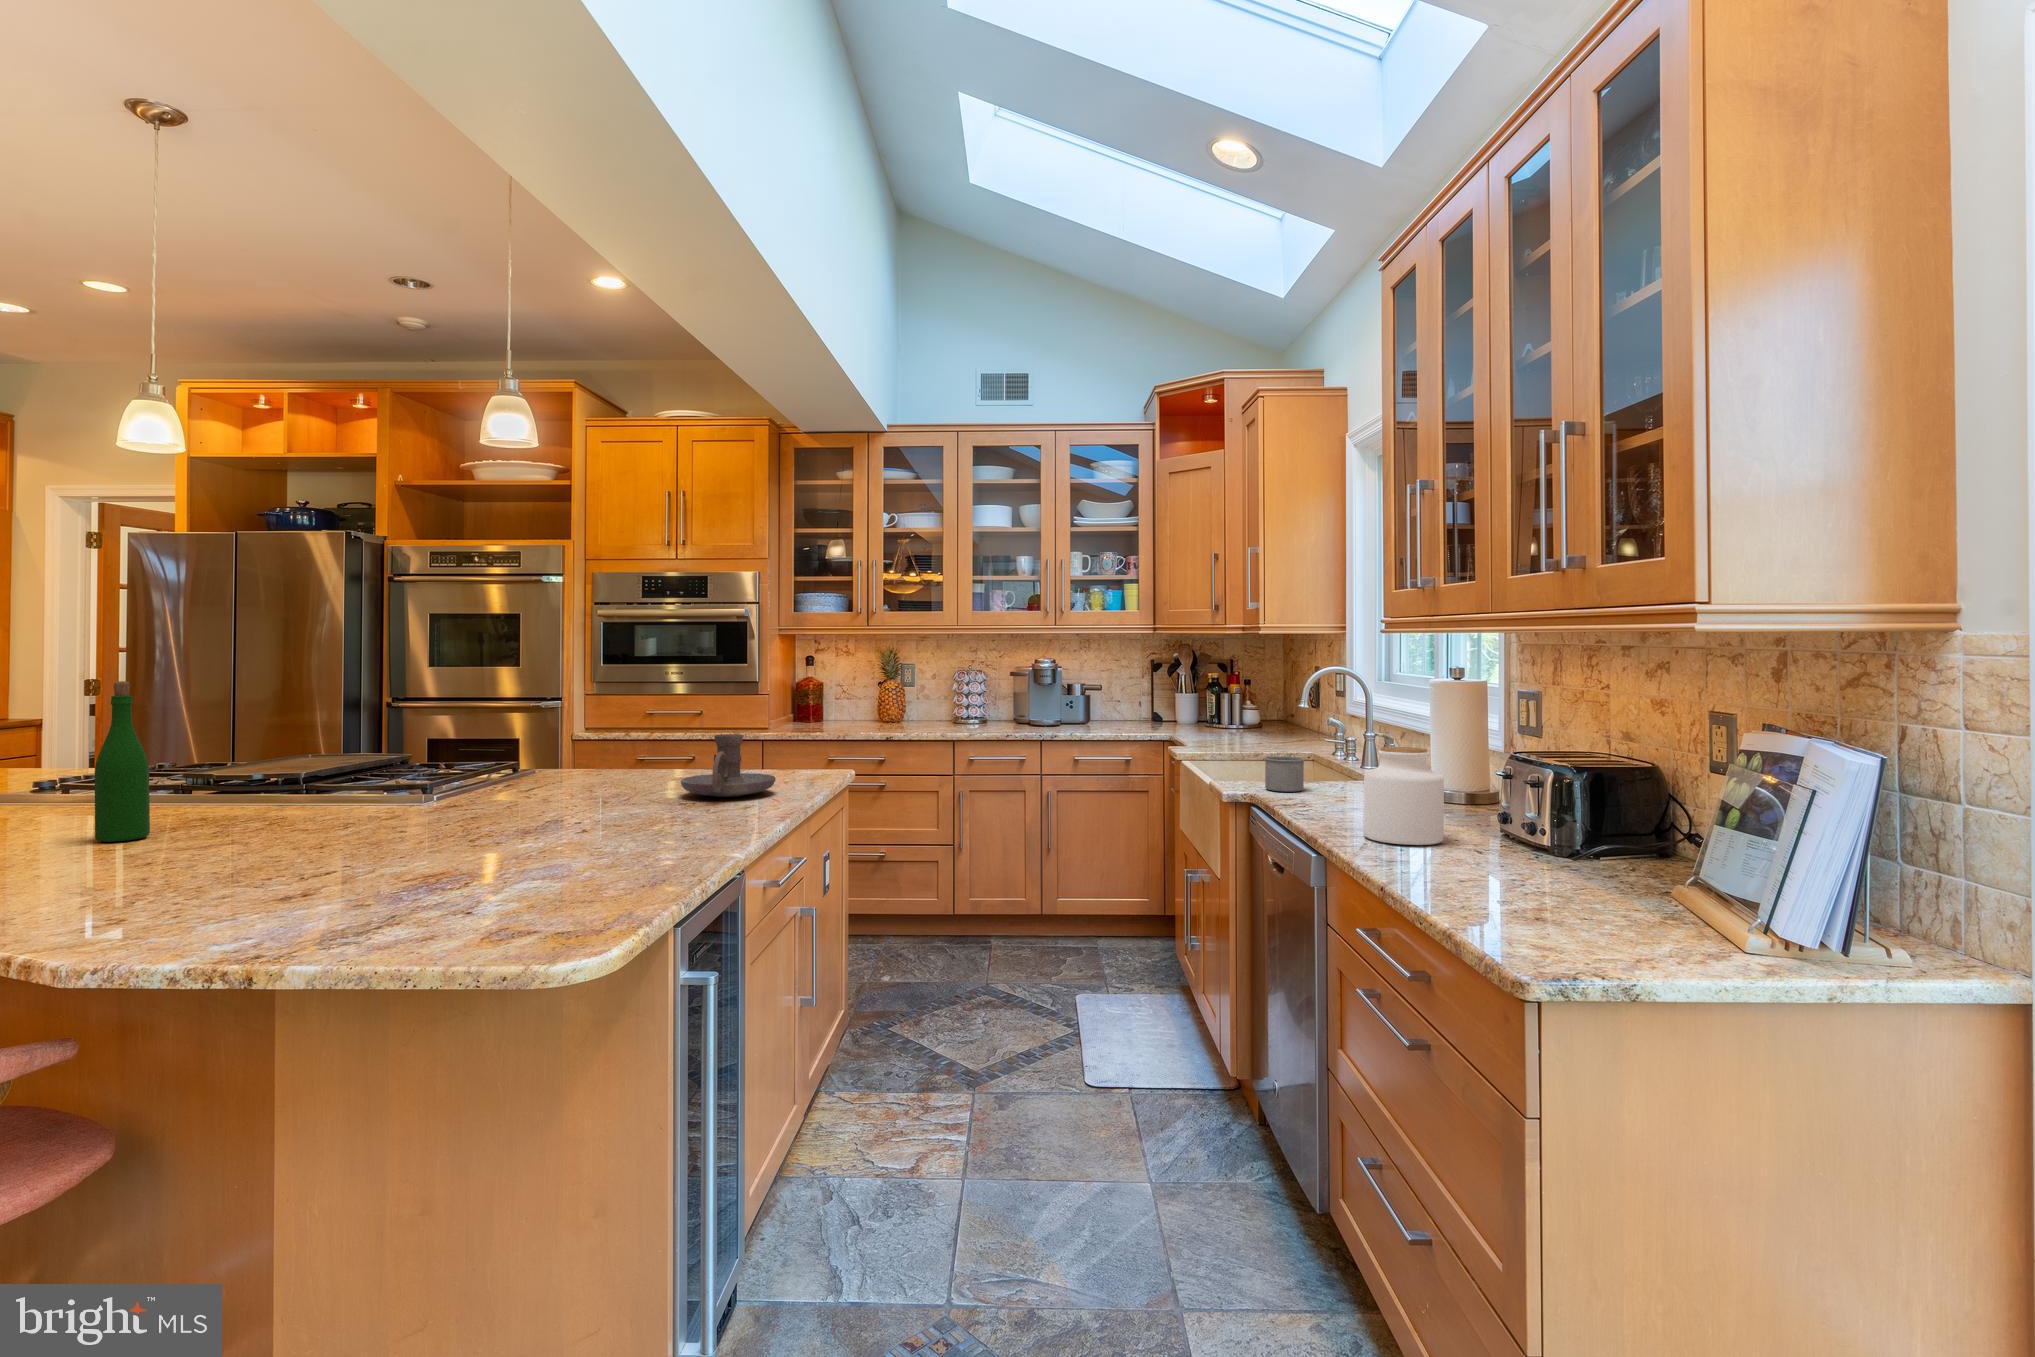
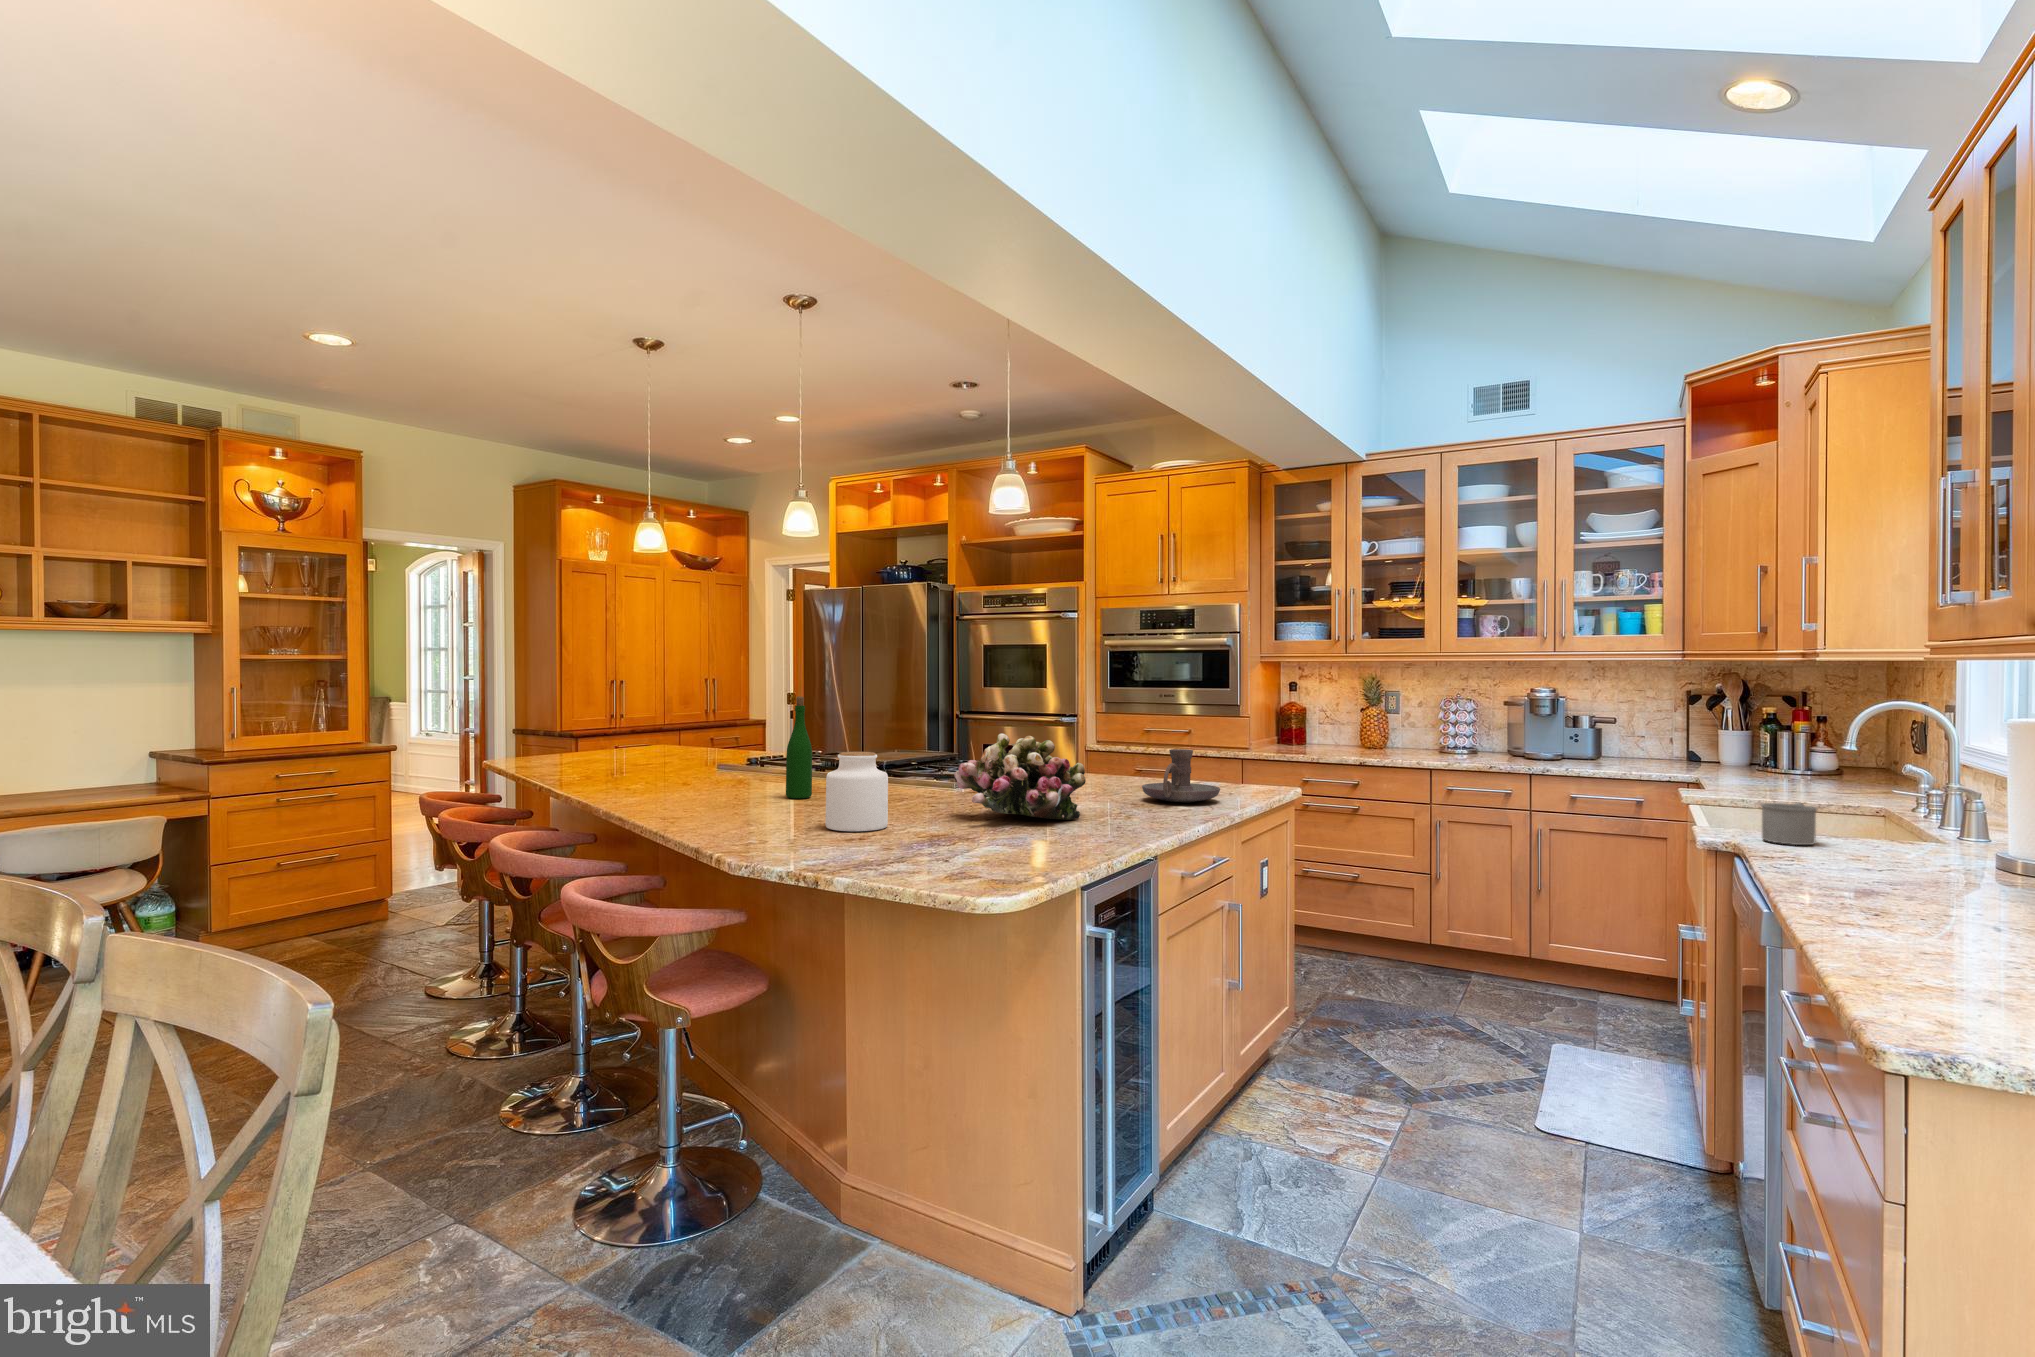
flower arrangement: none [417,725,619,836] -> present [954,733,1086,820]
jar: present [1363,747,1444,845] -> present [825,752,888,831]

